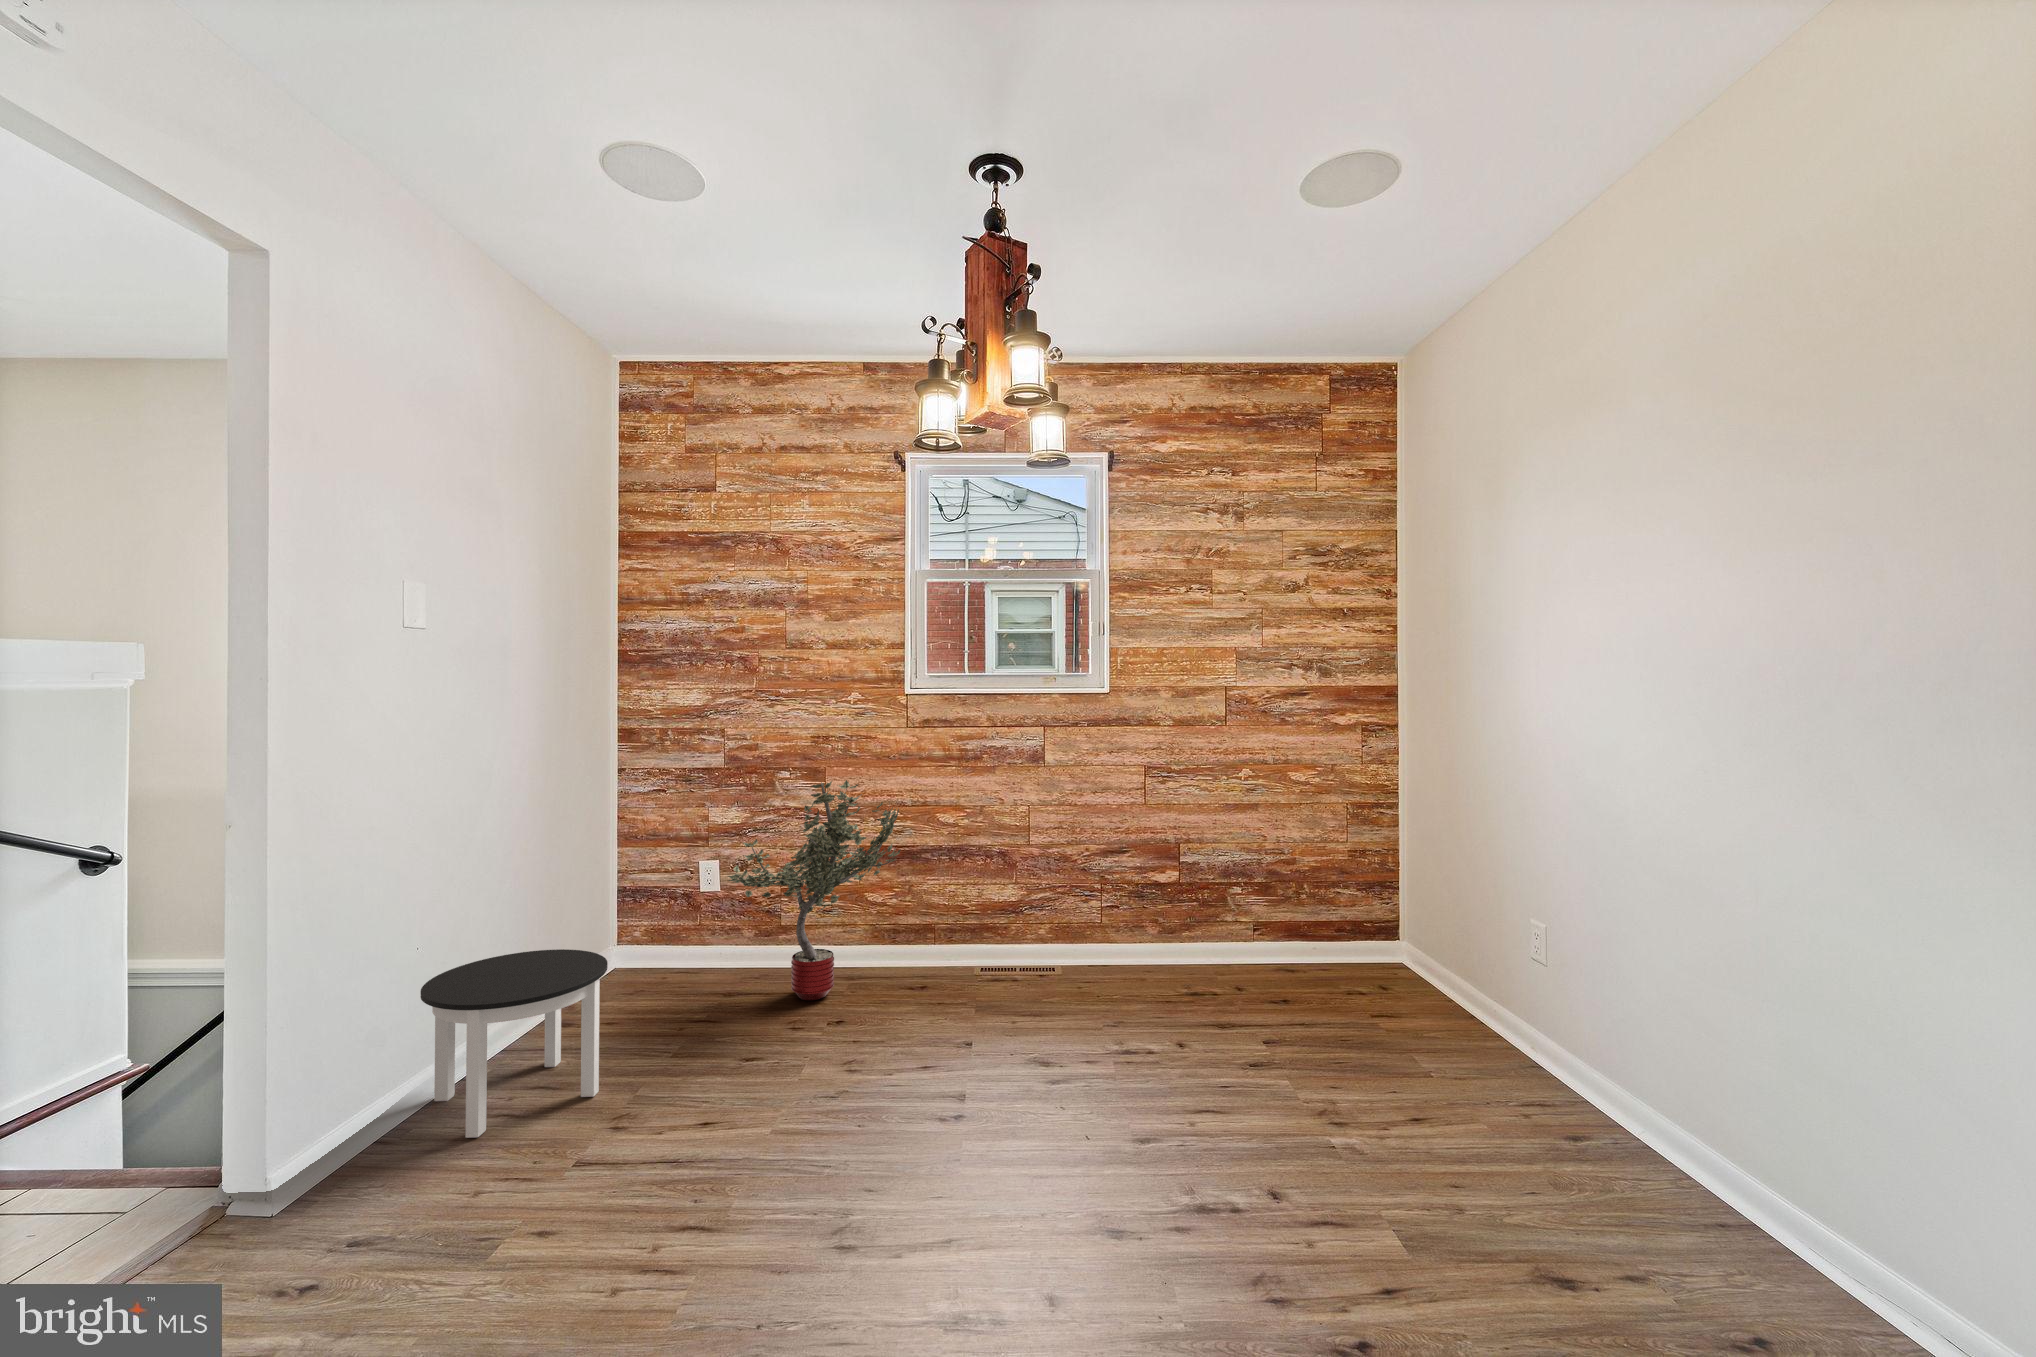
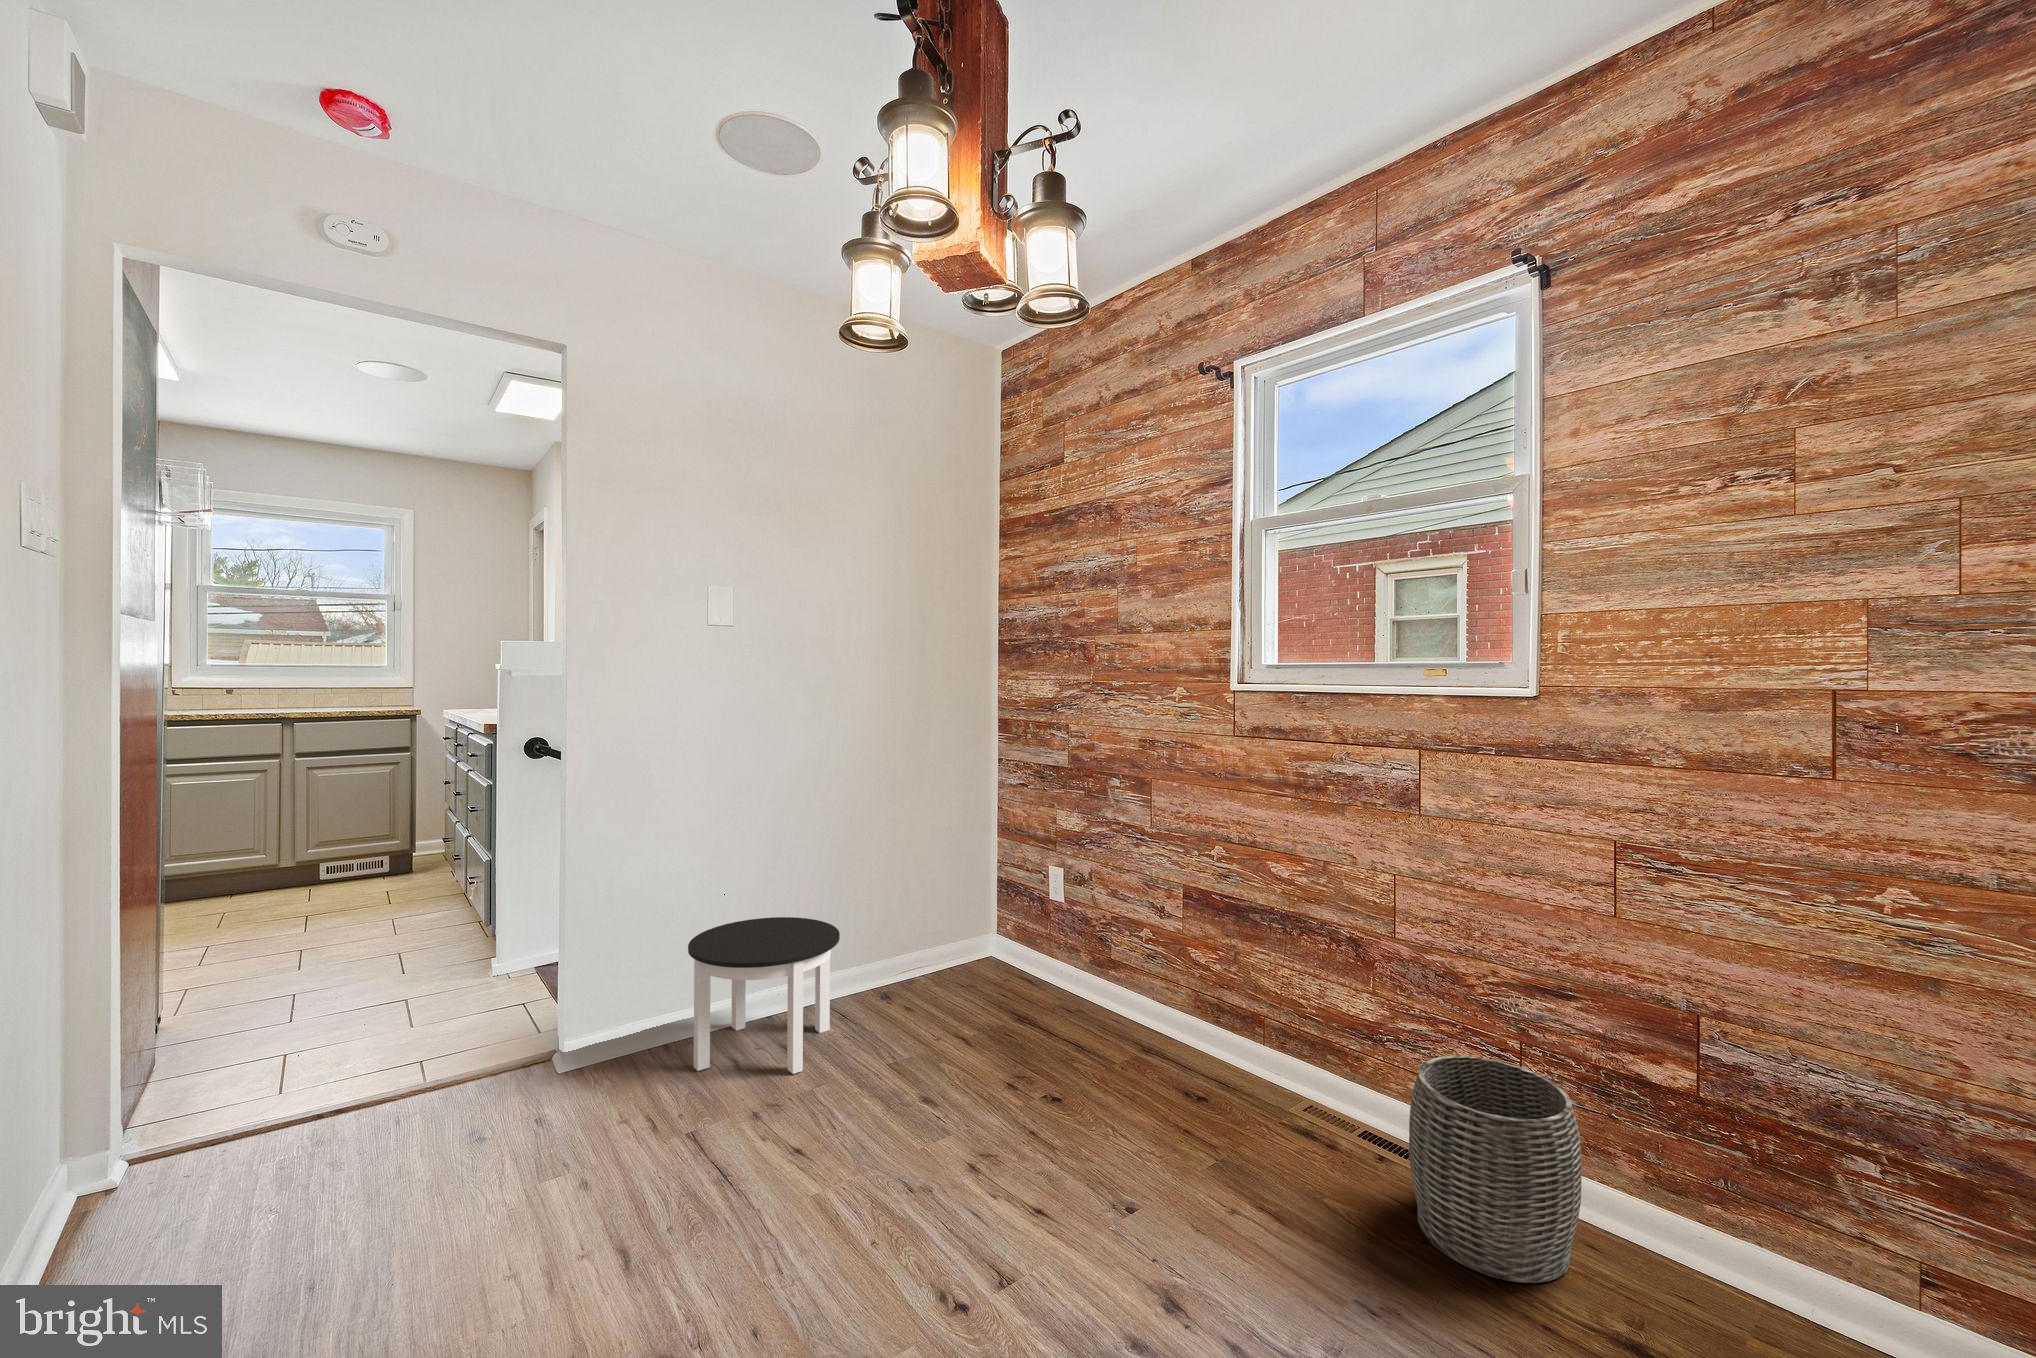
potted tree: present [728,780,901,1000] -> none [1023,796,1182,1061]
woven basket: none [1072,896,1155,1001] -> present [1409,1056,1582,1283]

